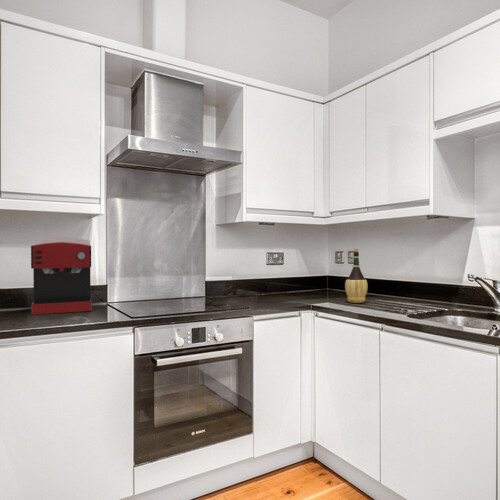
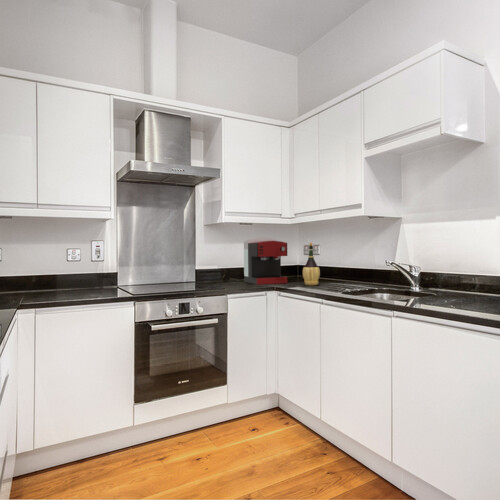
coffee maker: present [31,237,92,315] -> present [244,238,287,285]

